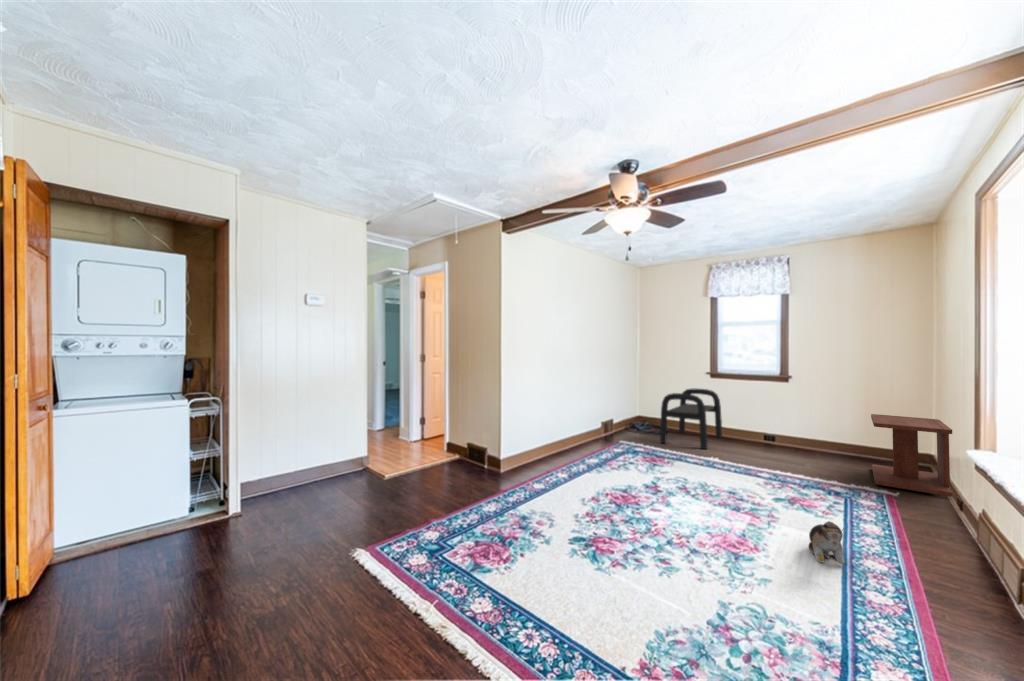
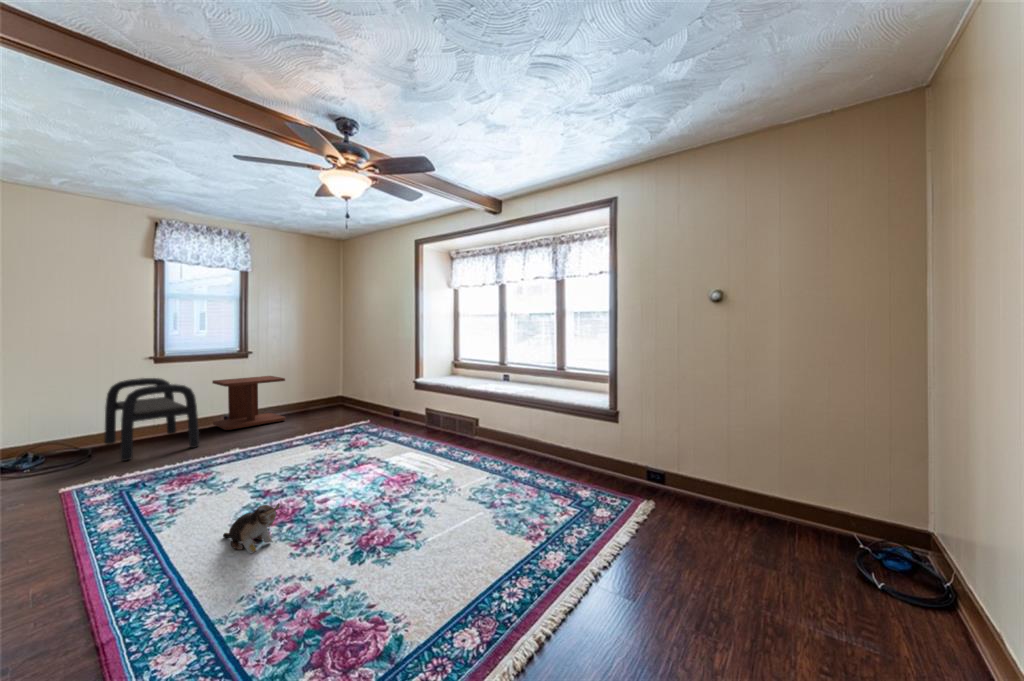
side table: present [871,414,953,497] -> present [212,376,286,430]
plush toy: present [809,521,845,565] -> present [223,503,280,553]

